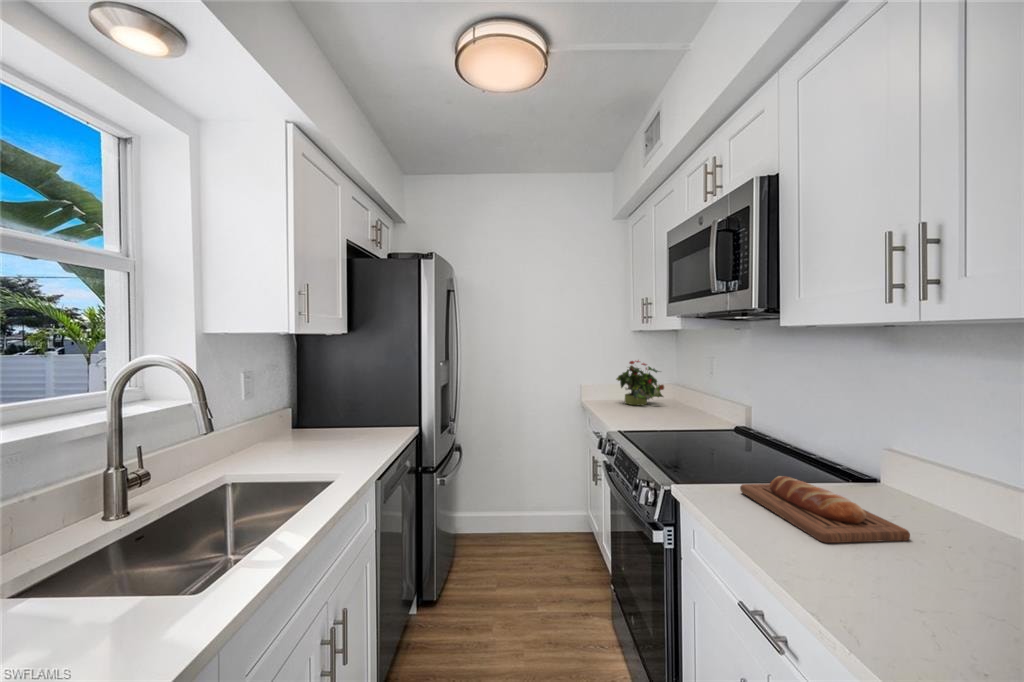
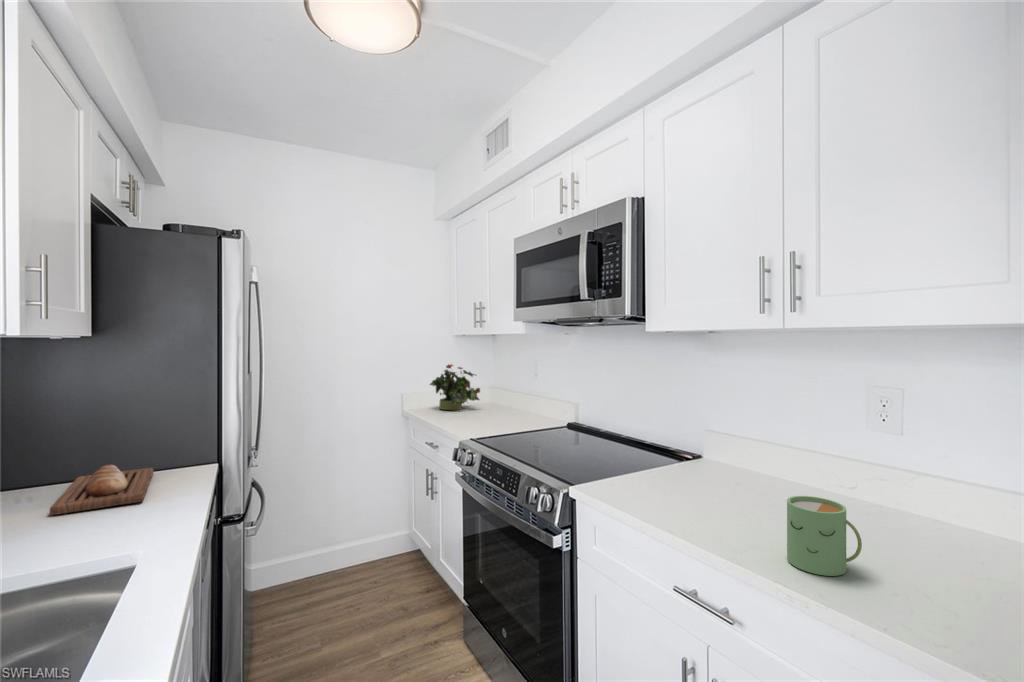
bread loaf: present [740,476,910,543] -> present [50,465,154,515]
mug: none [845,524,939,629] -> present [787,496,862,576]

